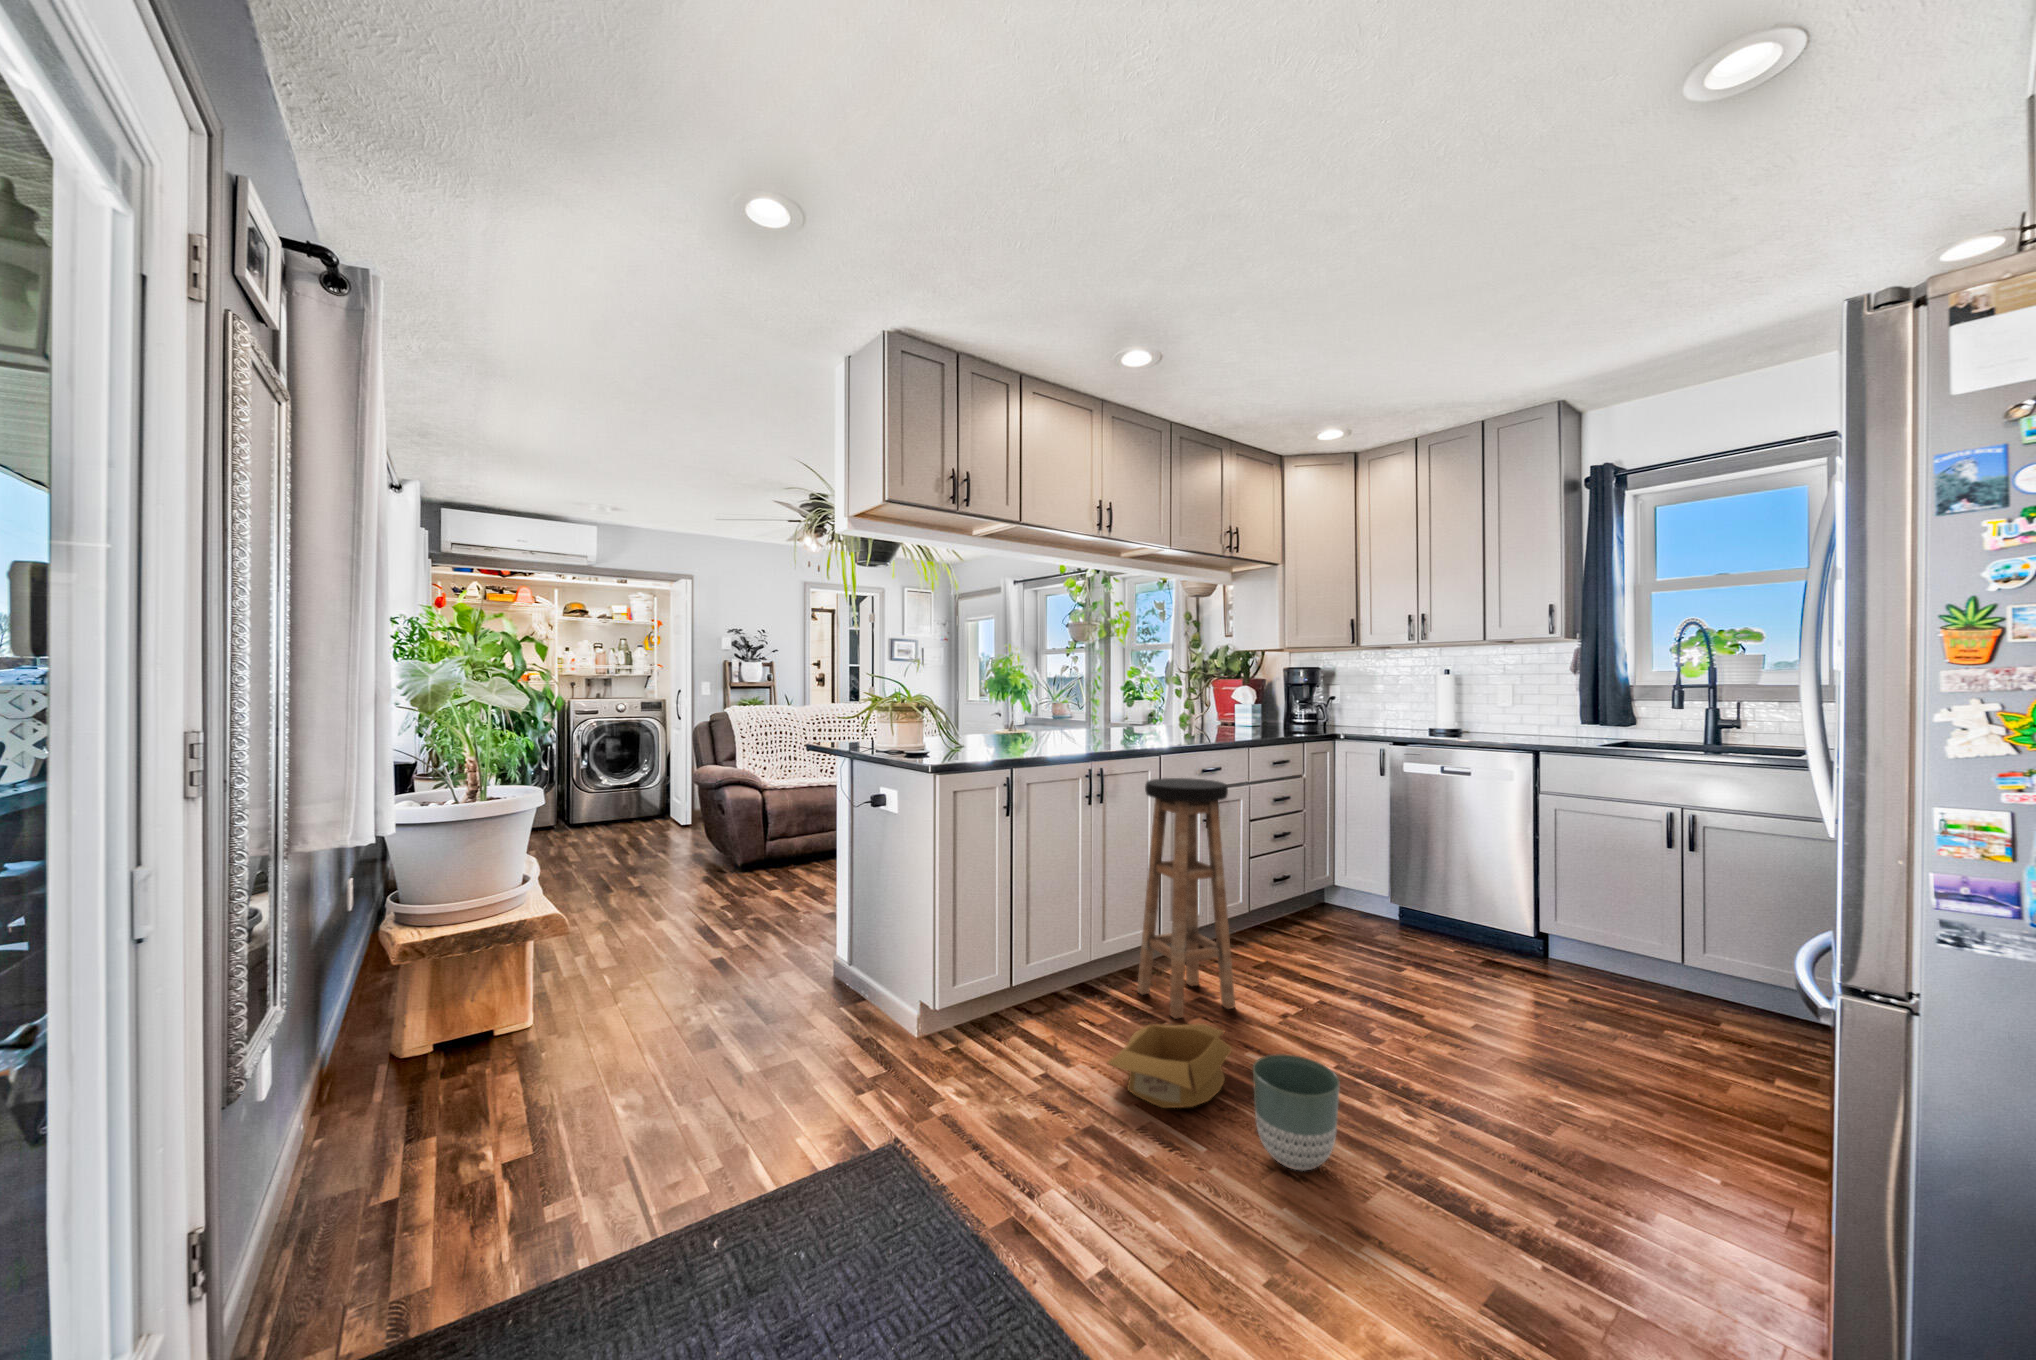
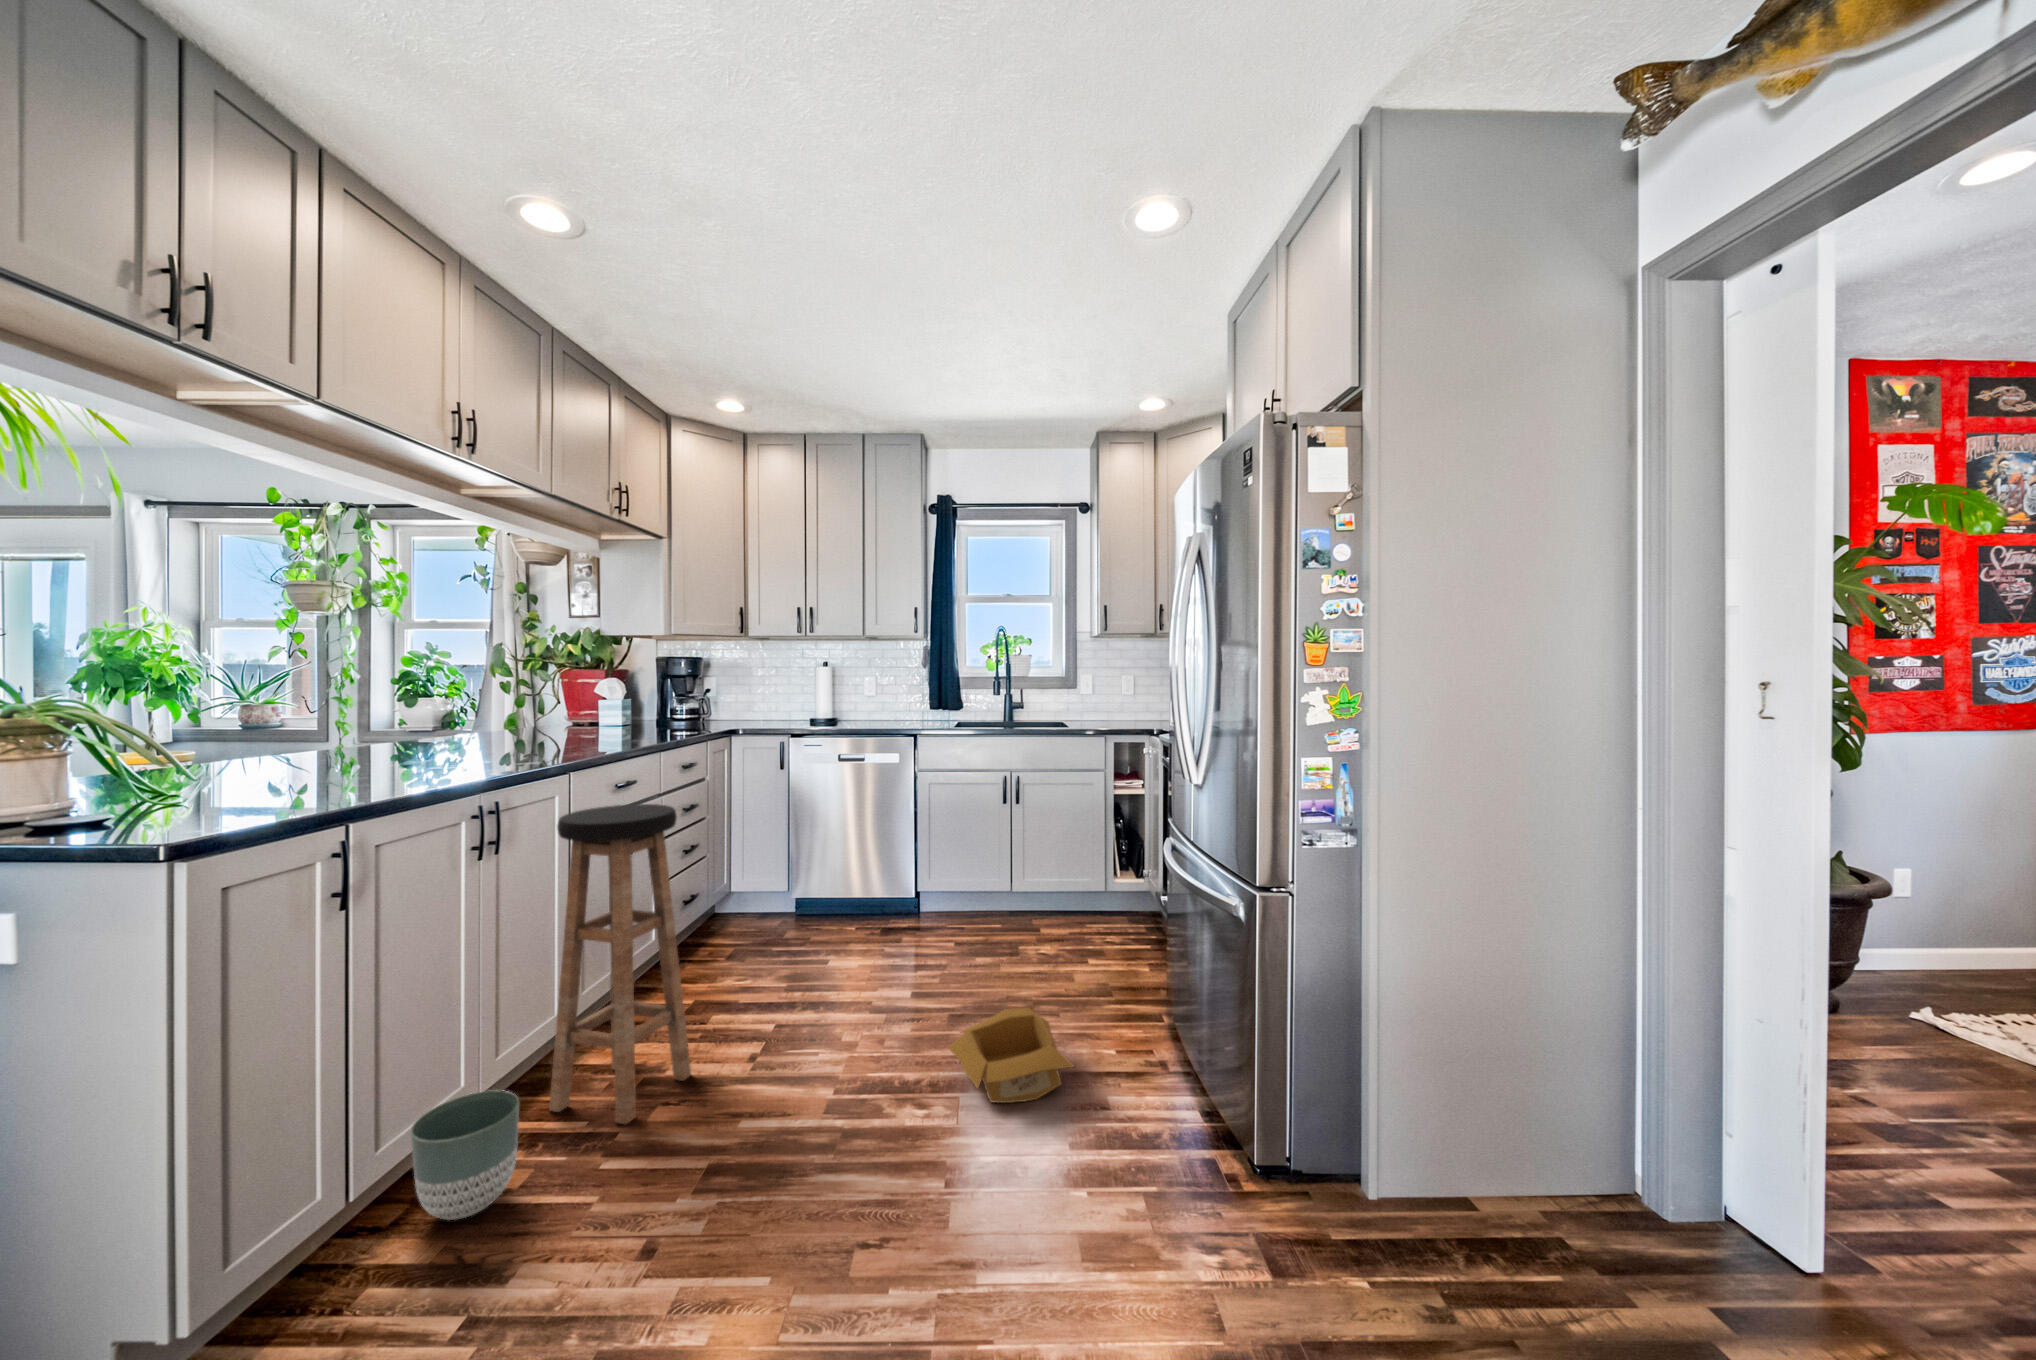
cardboard box: present [1108,1023,1232,1108] -> present [949,1008,1074,1103]
planter: present [1253,1054,1339,1171] -> present [411,1090,519,1220]

